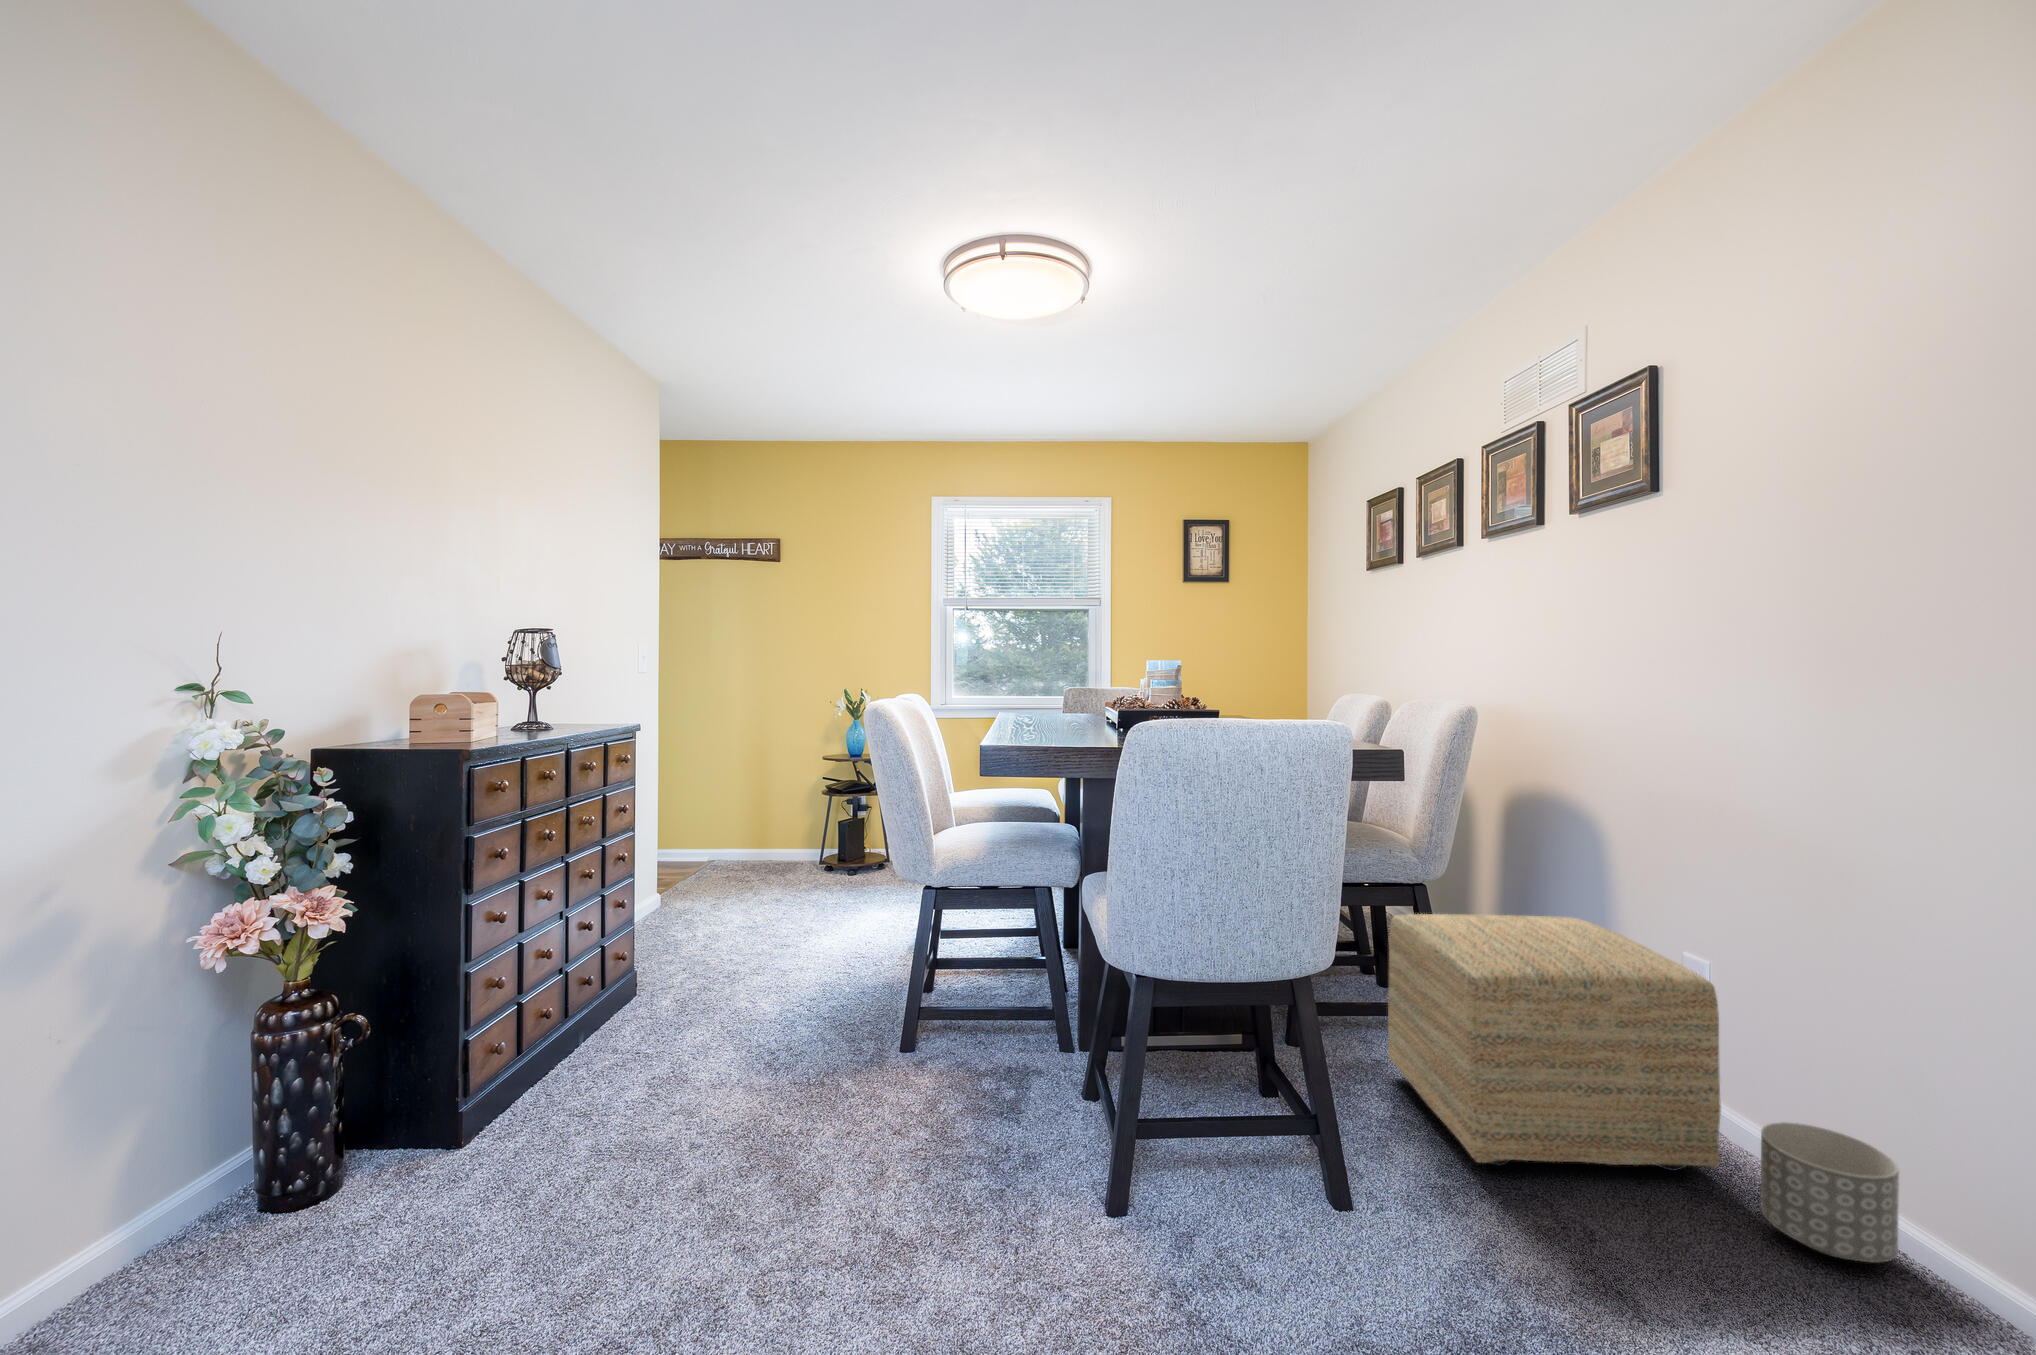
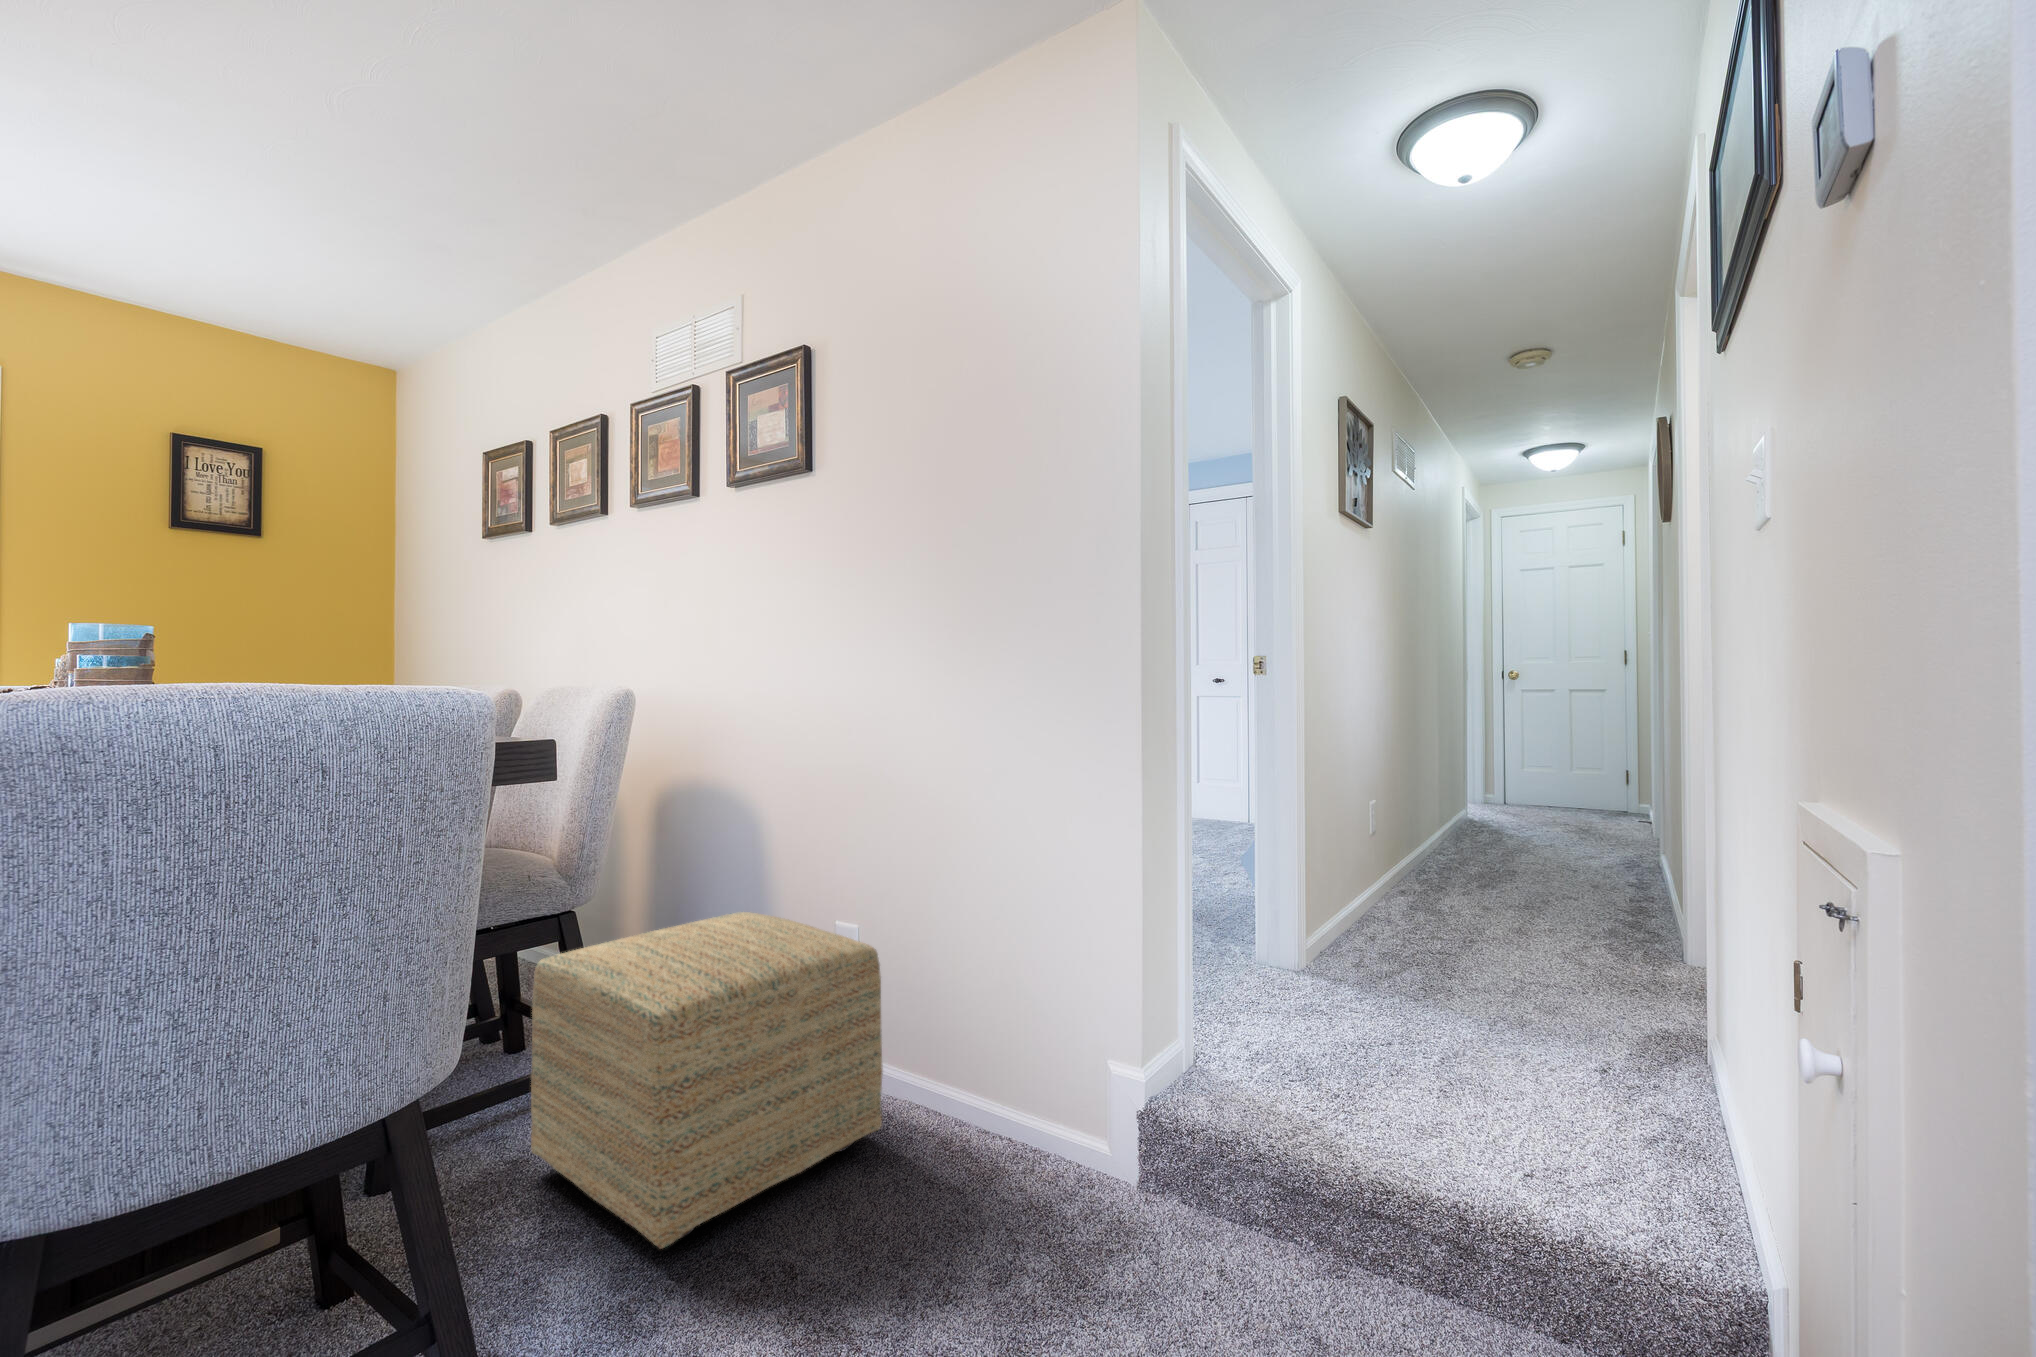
planter: present [1761,1122,1899,1262] -> none [920,1055,1012,1174]

